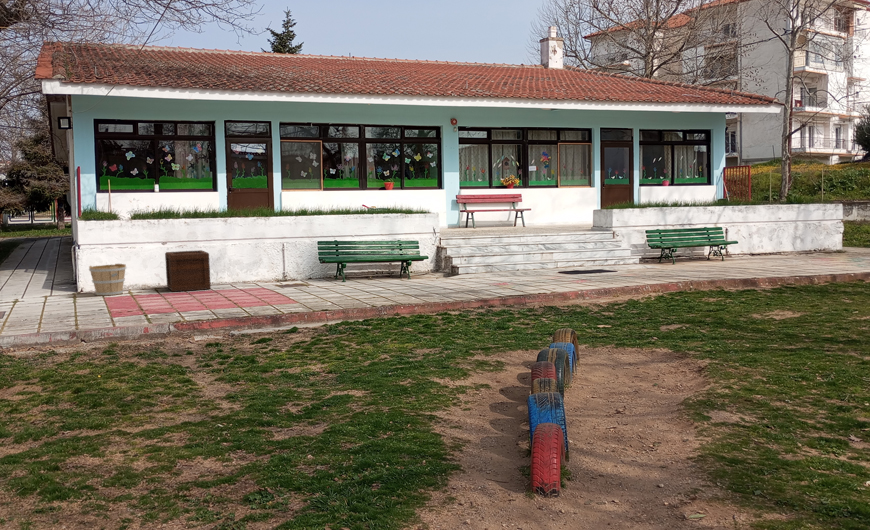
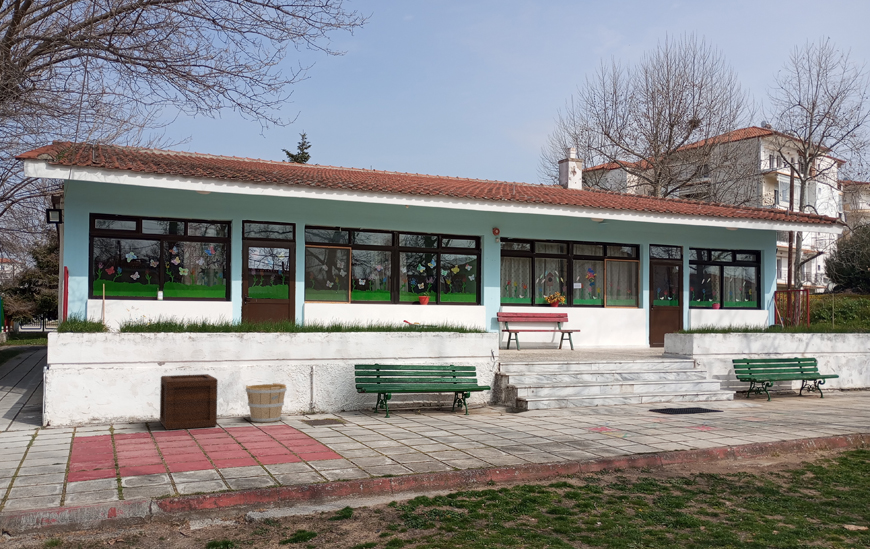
wooden bucket: present [89,264,126,296] -> present [246,383,287,422]

